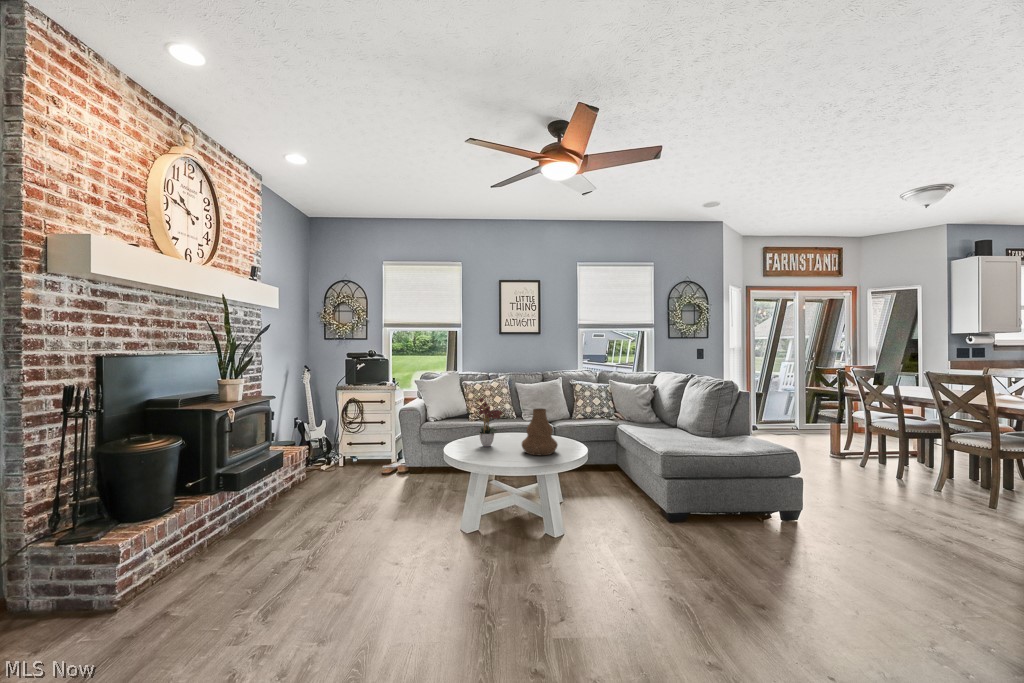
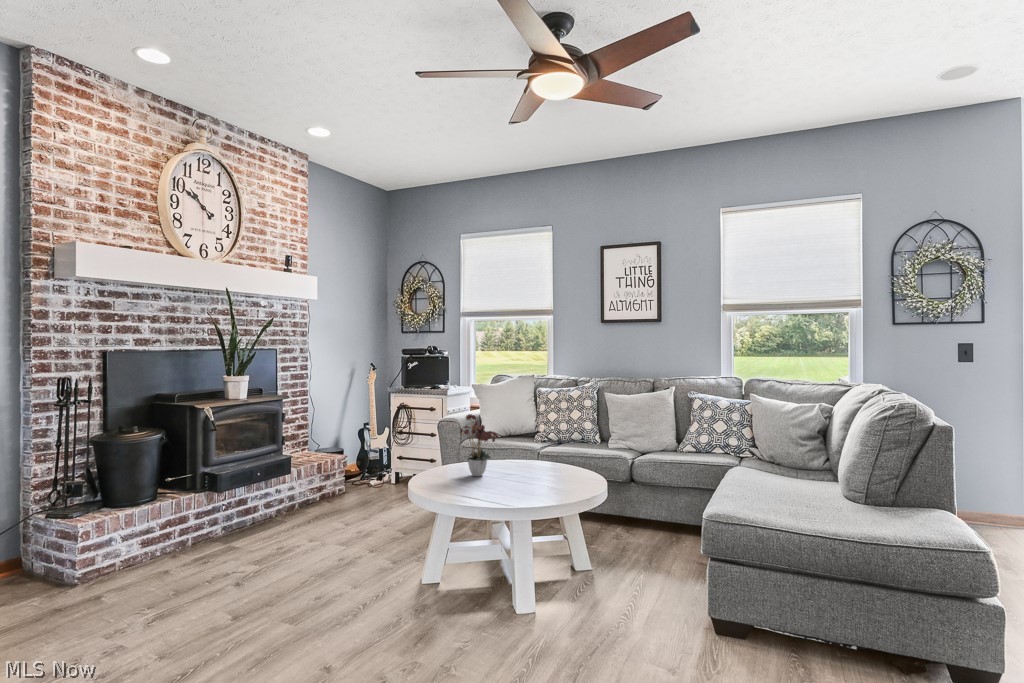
vase: present [522,408,558,455] -> none [500,433,548,495]

